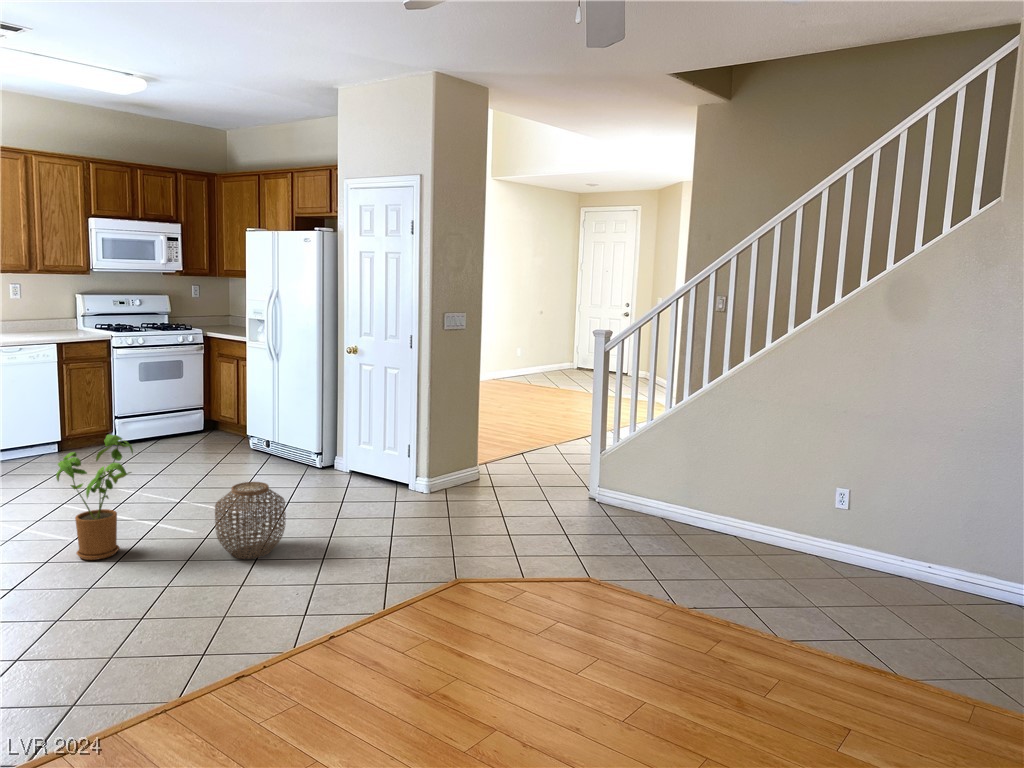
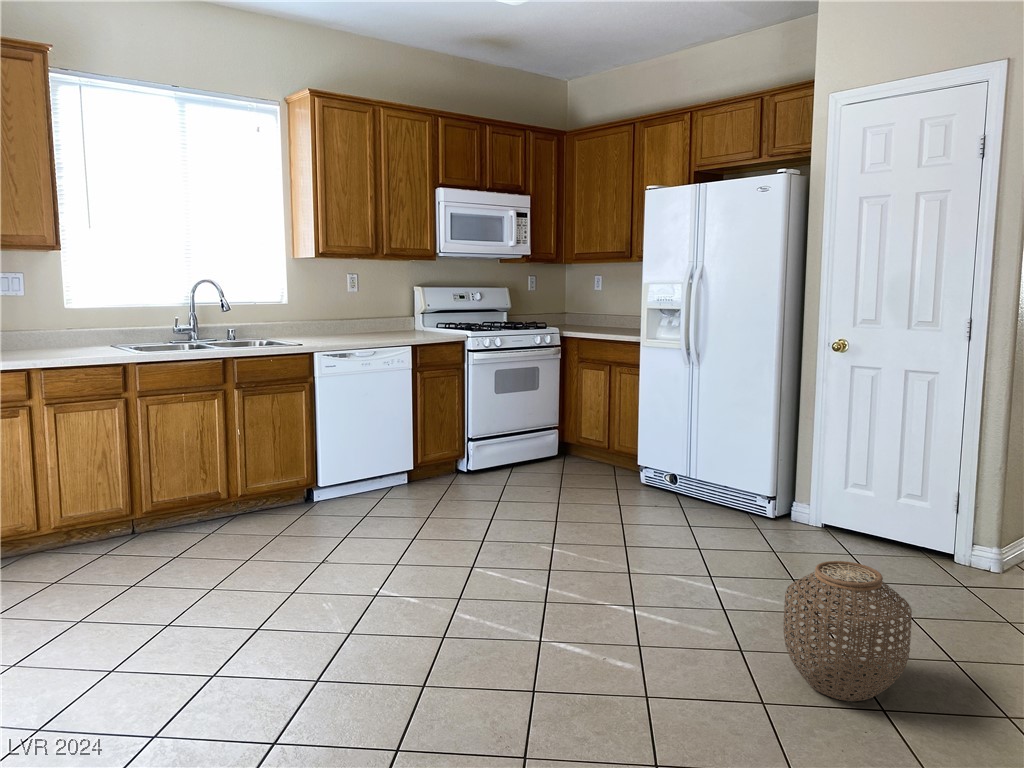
house plant: present [56,435,133,560] -> none [533,475,661,684]

